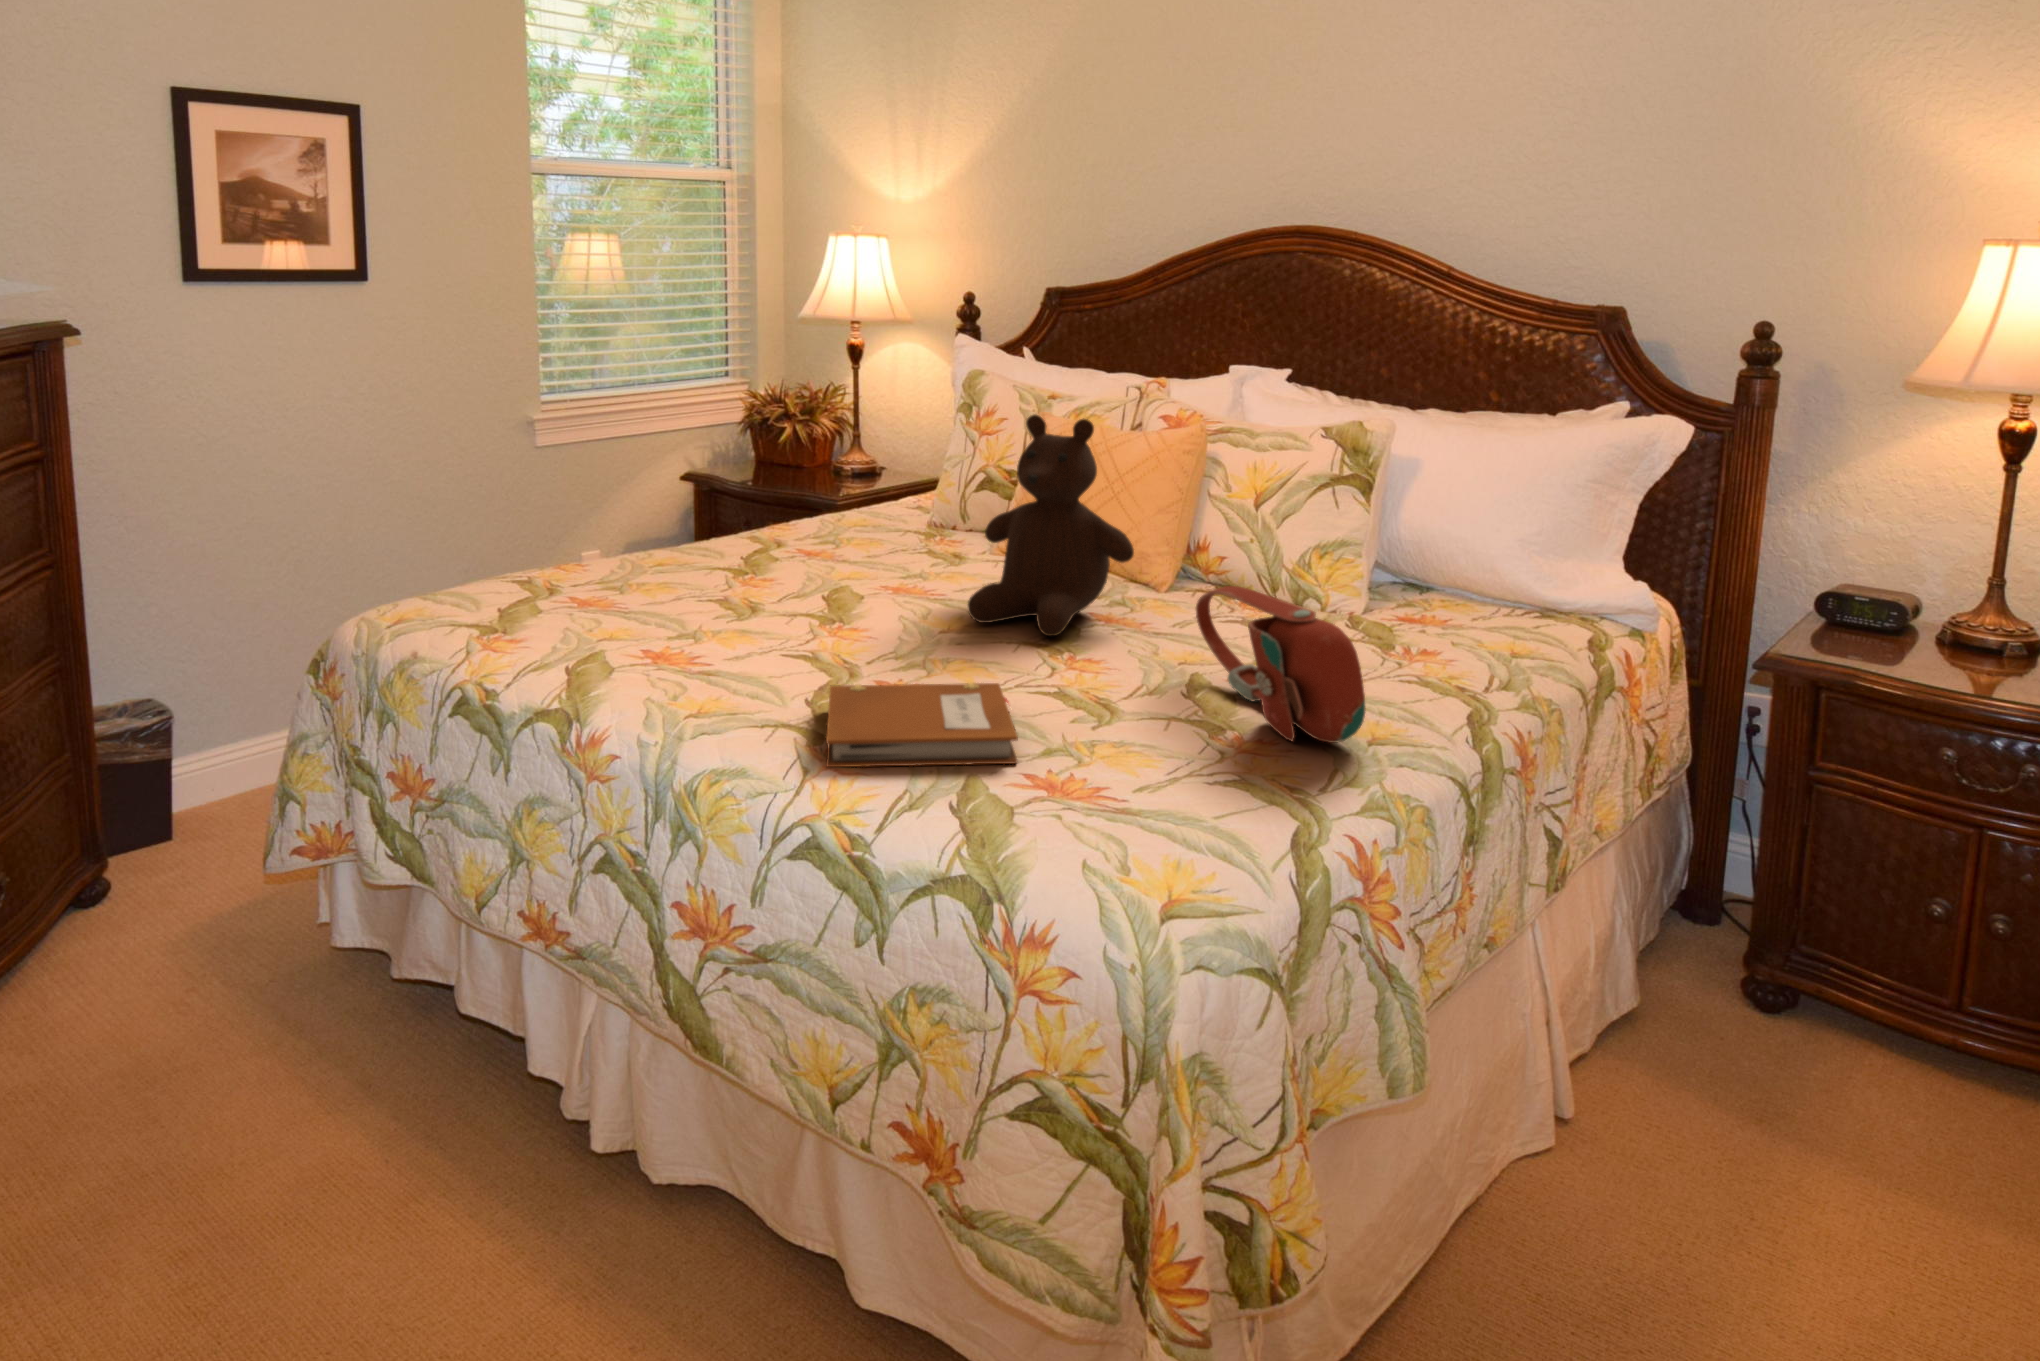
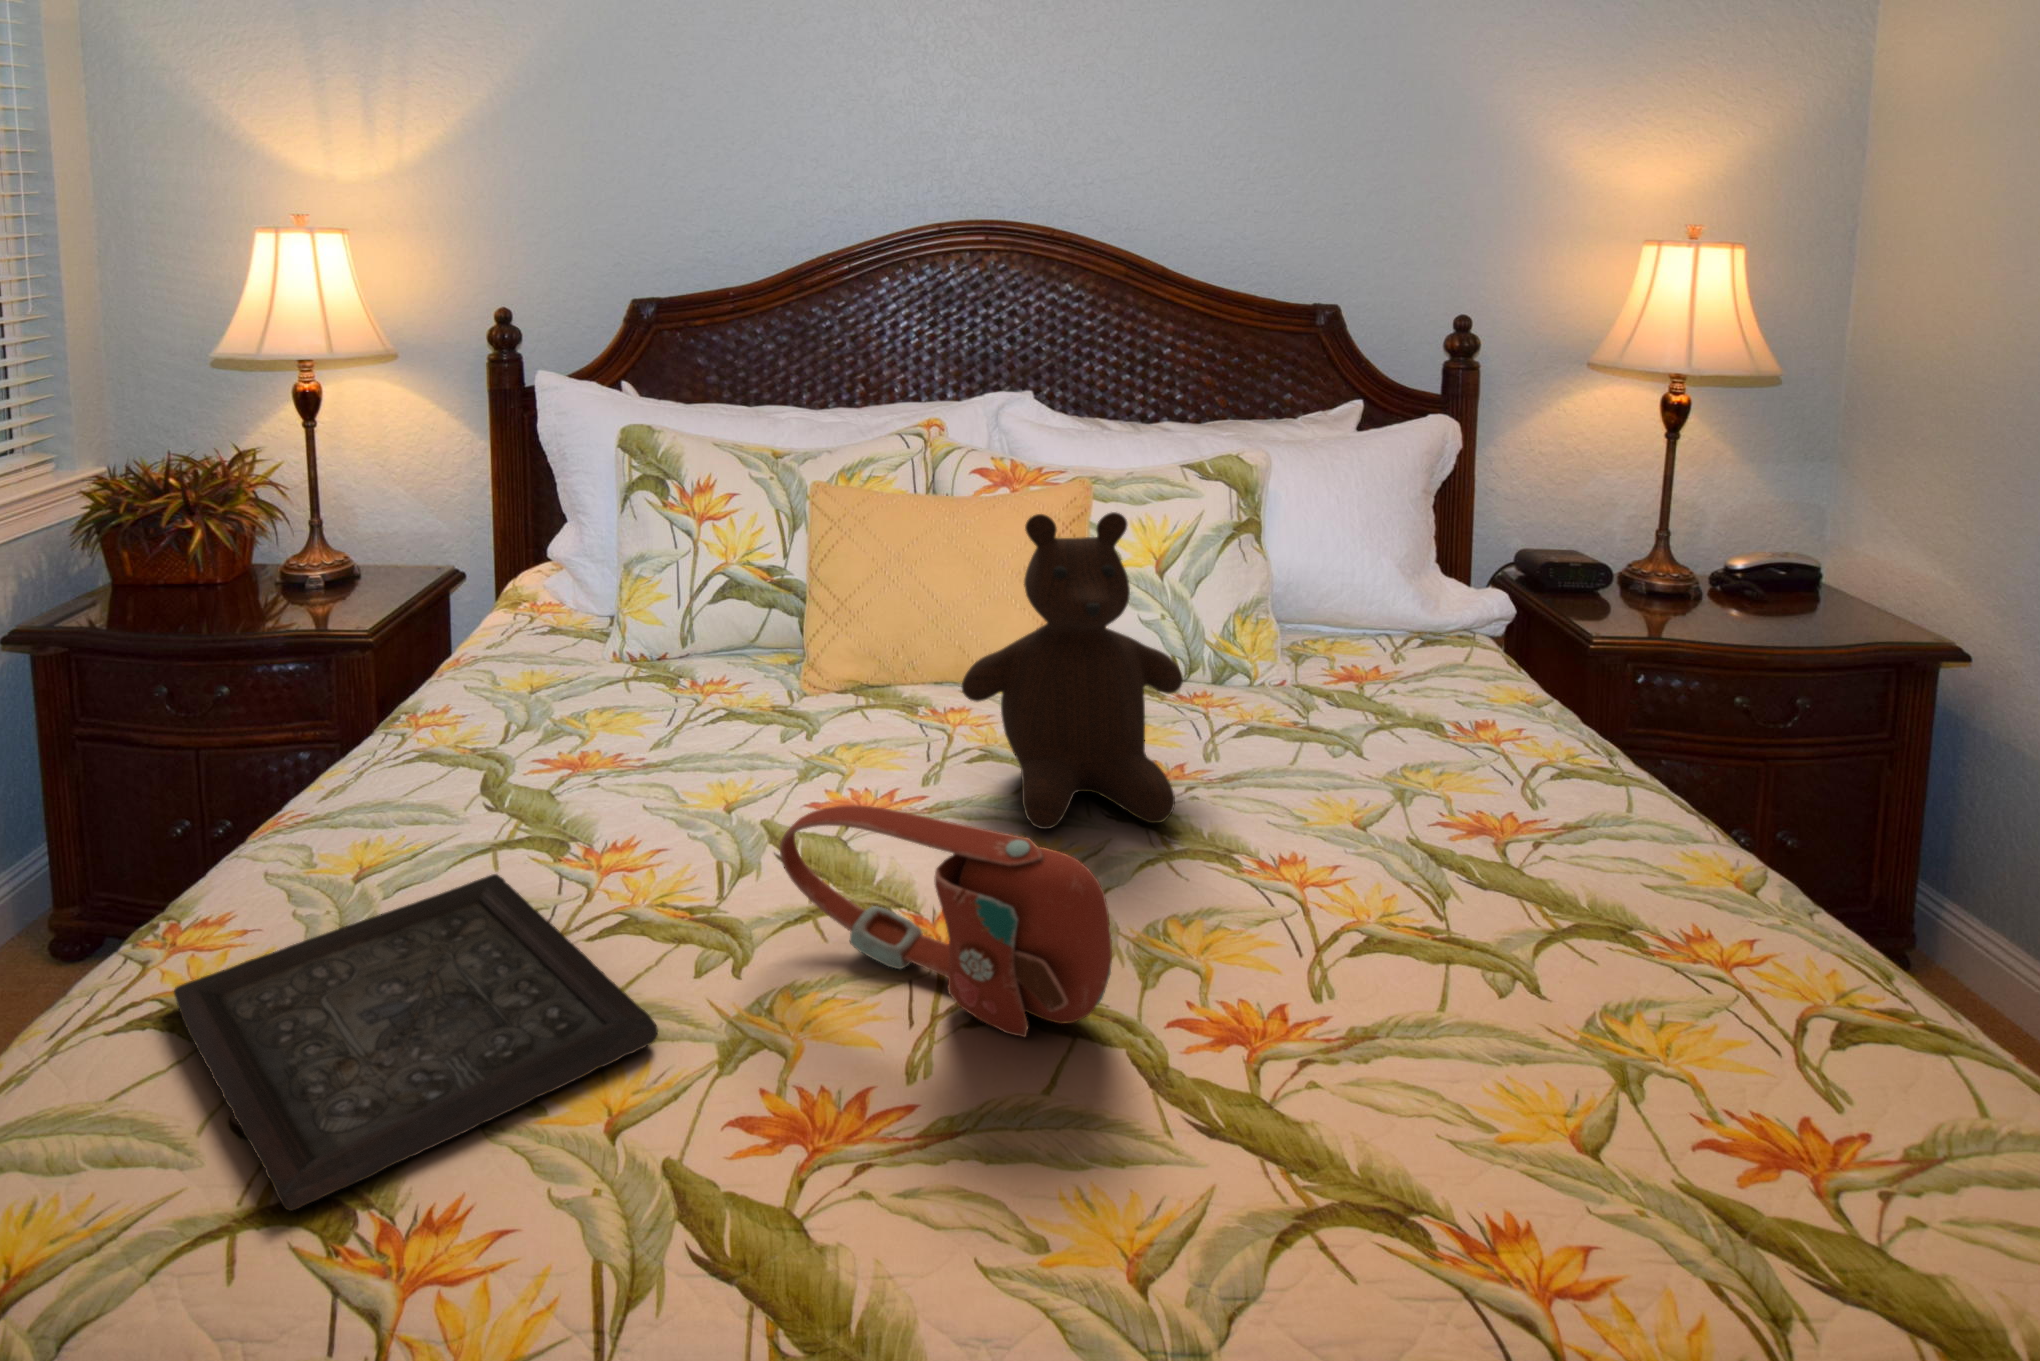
tray: none [469,569,692,630] -> present [174,874,658,1211]
handbag: present [1196,586,1366,743] -> present [780,805,1112,1037]
notebook: present [826,683,1018,767] -> none [1205,942,1561,1218]

